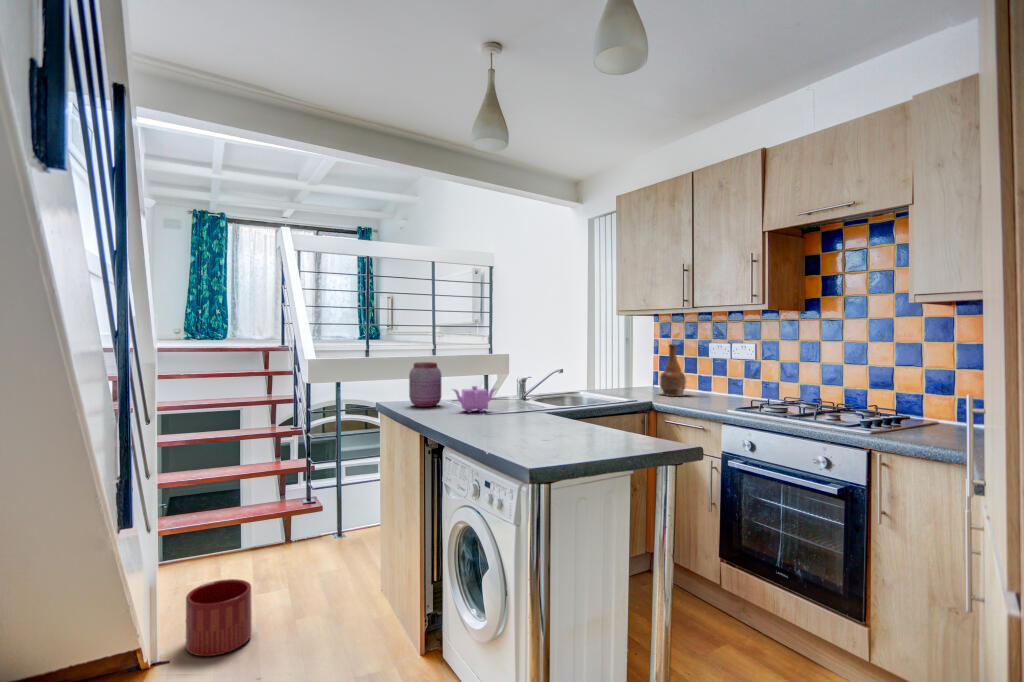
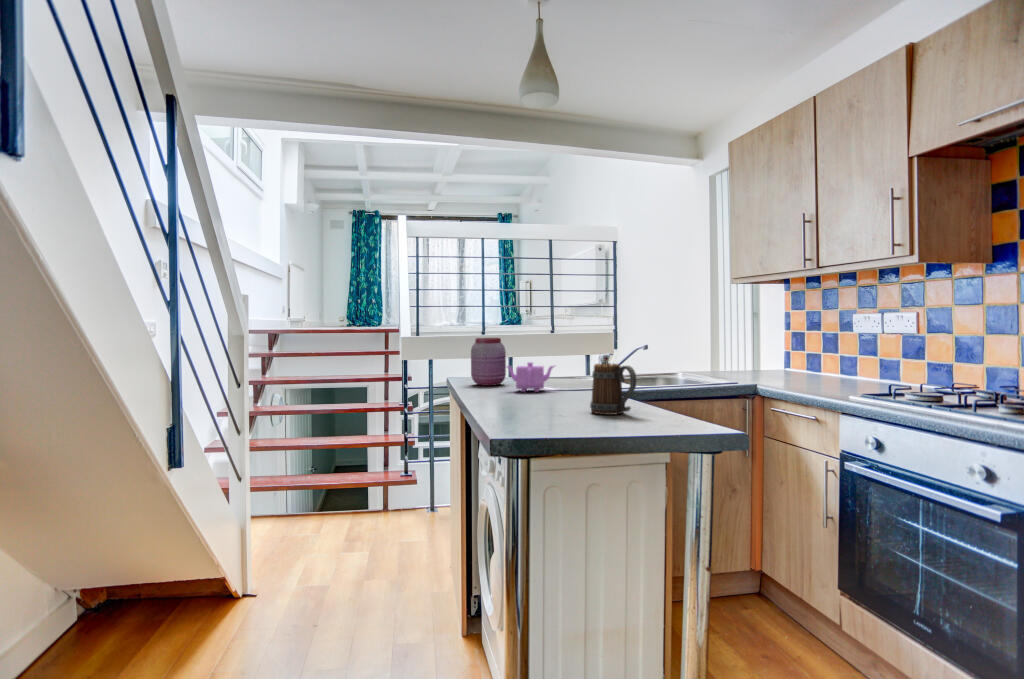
bottle: present [660,344,686,396] -> none [777,315,822,380]
mug: none [556,390,596,432] -> present [590,363,637,415]
planter: present [186,579,252,656] -> none [244,551,308,626]

